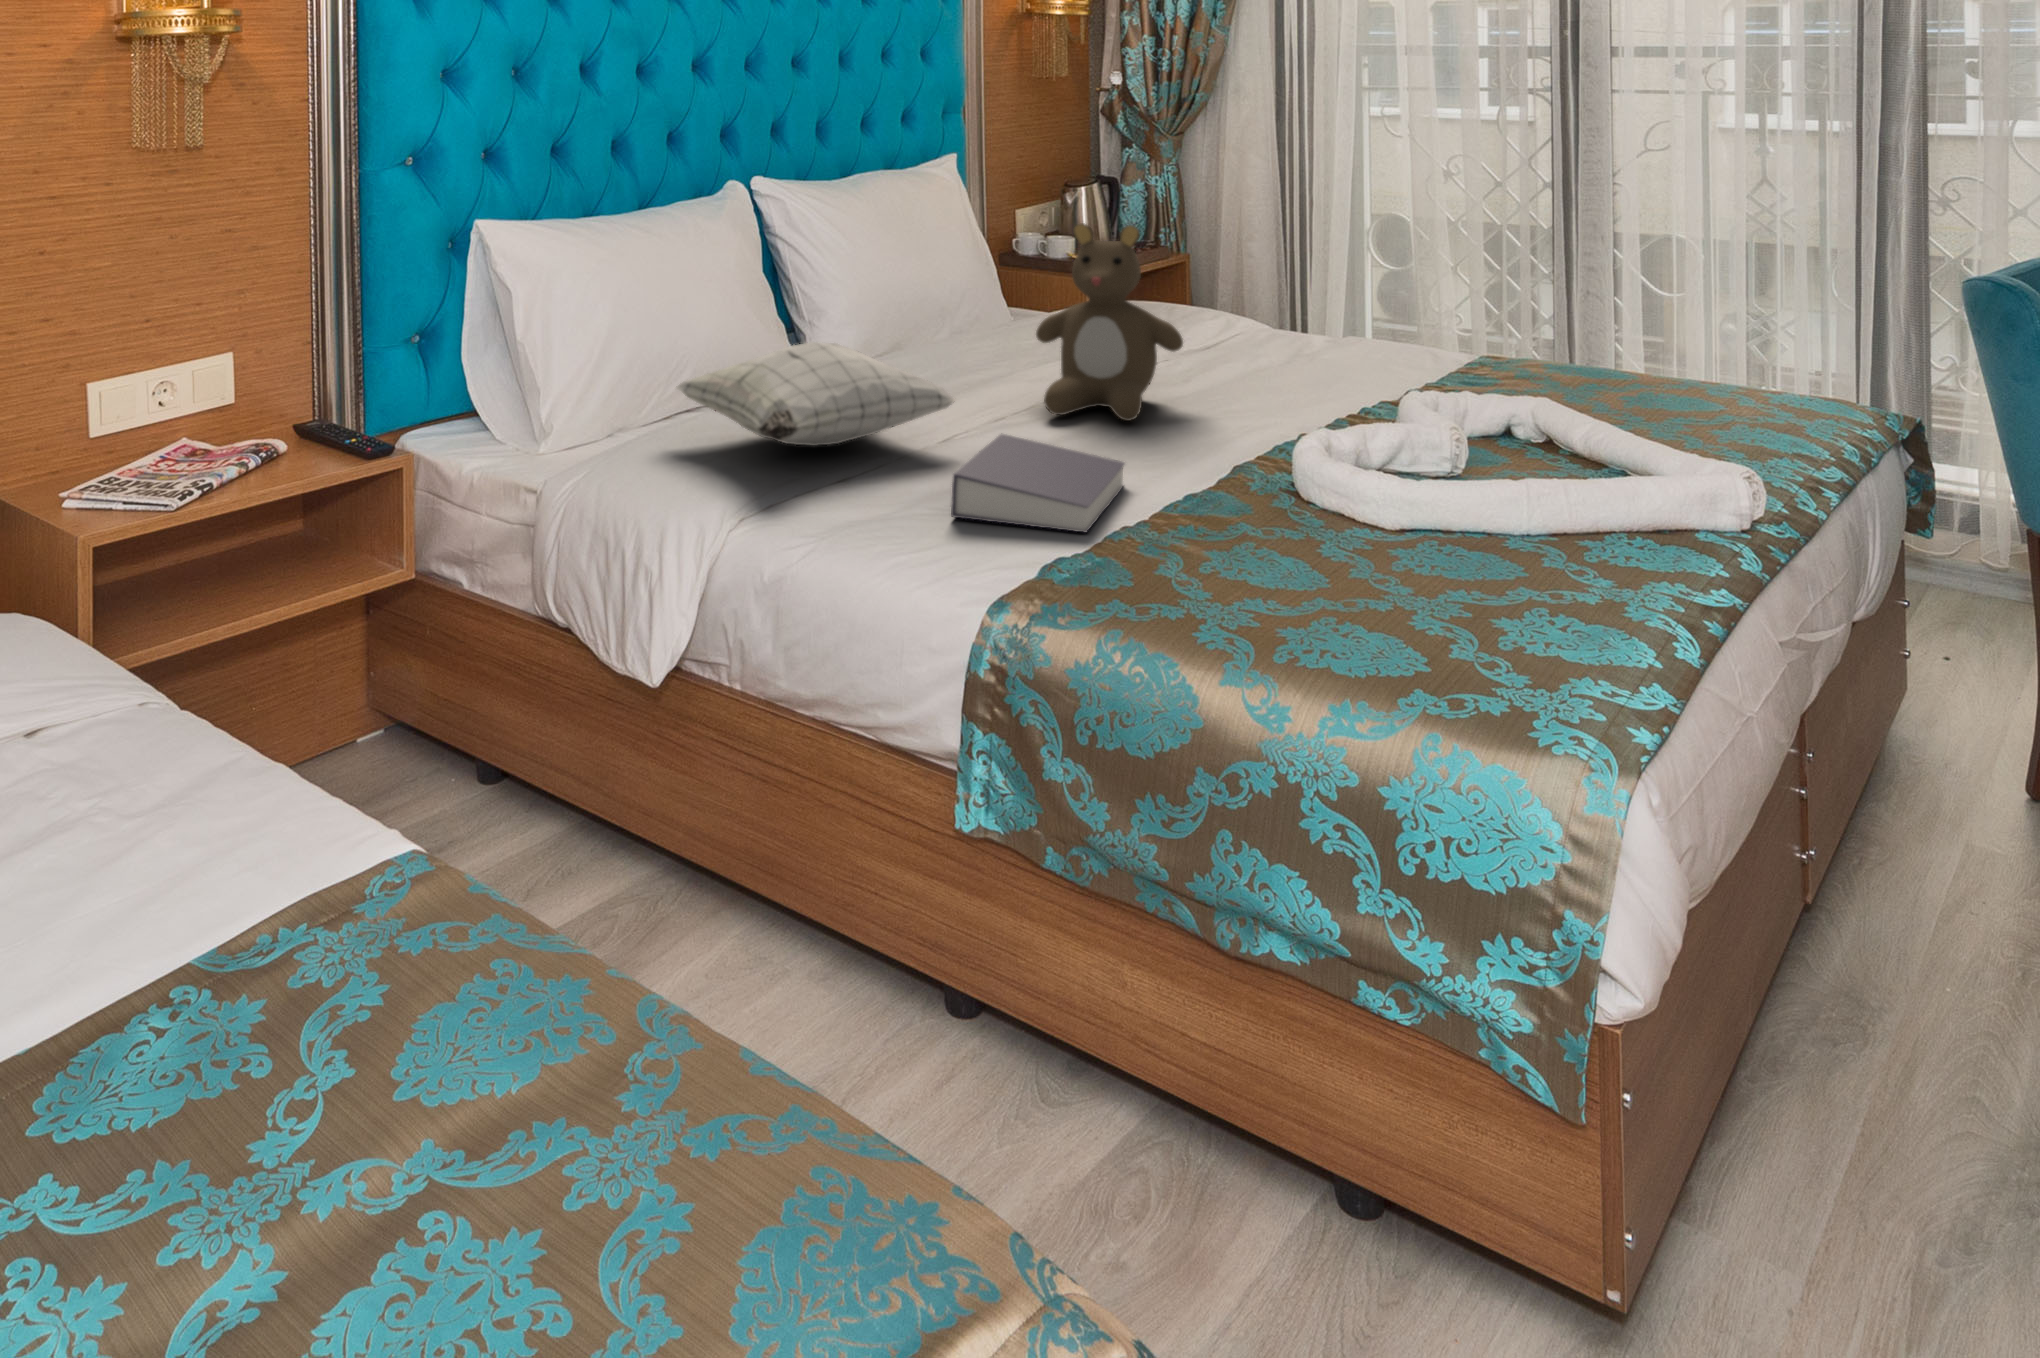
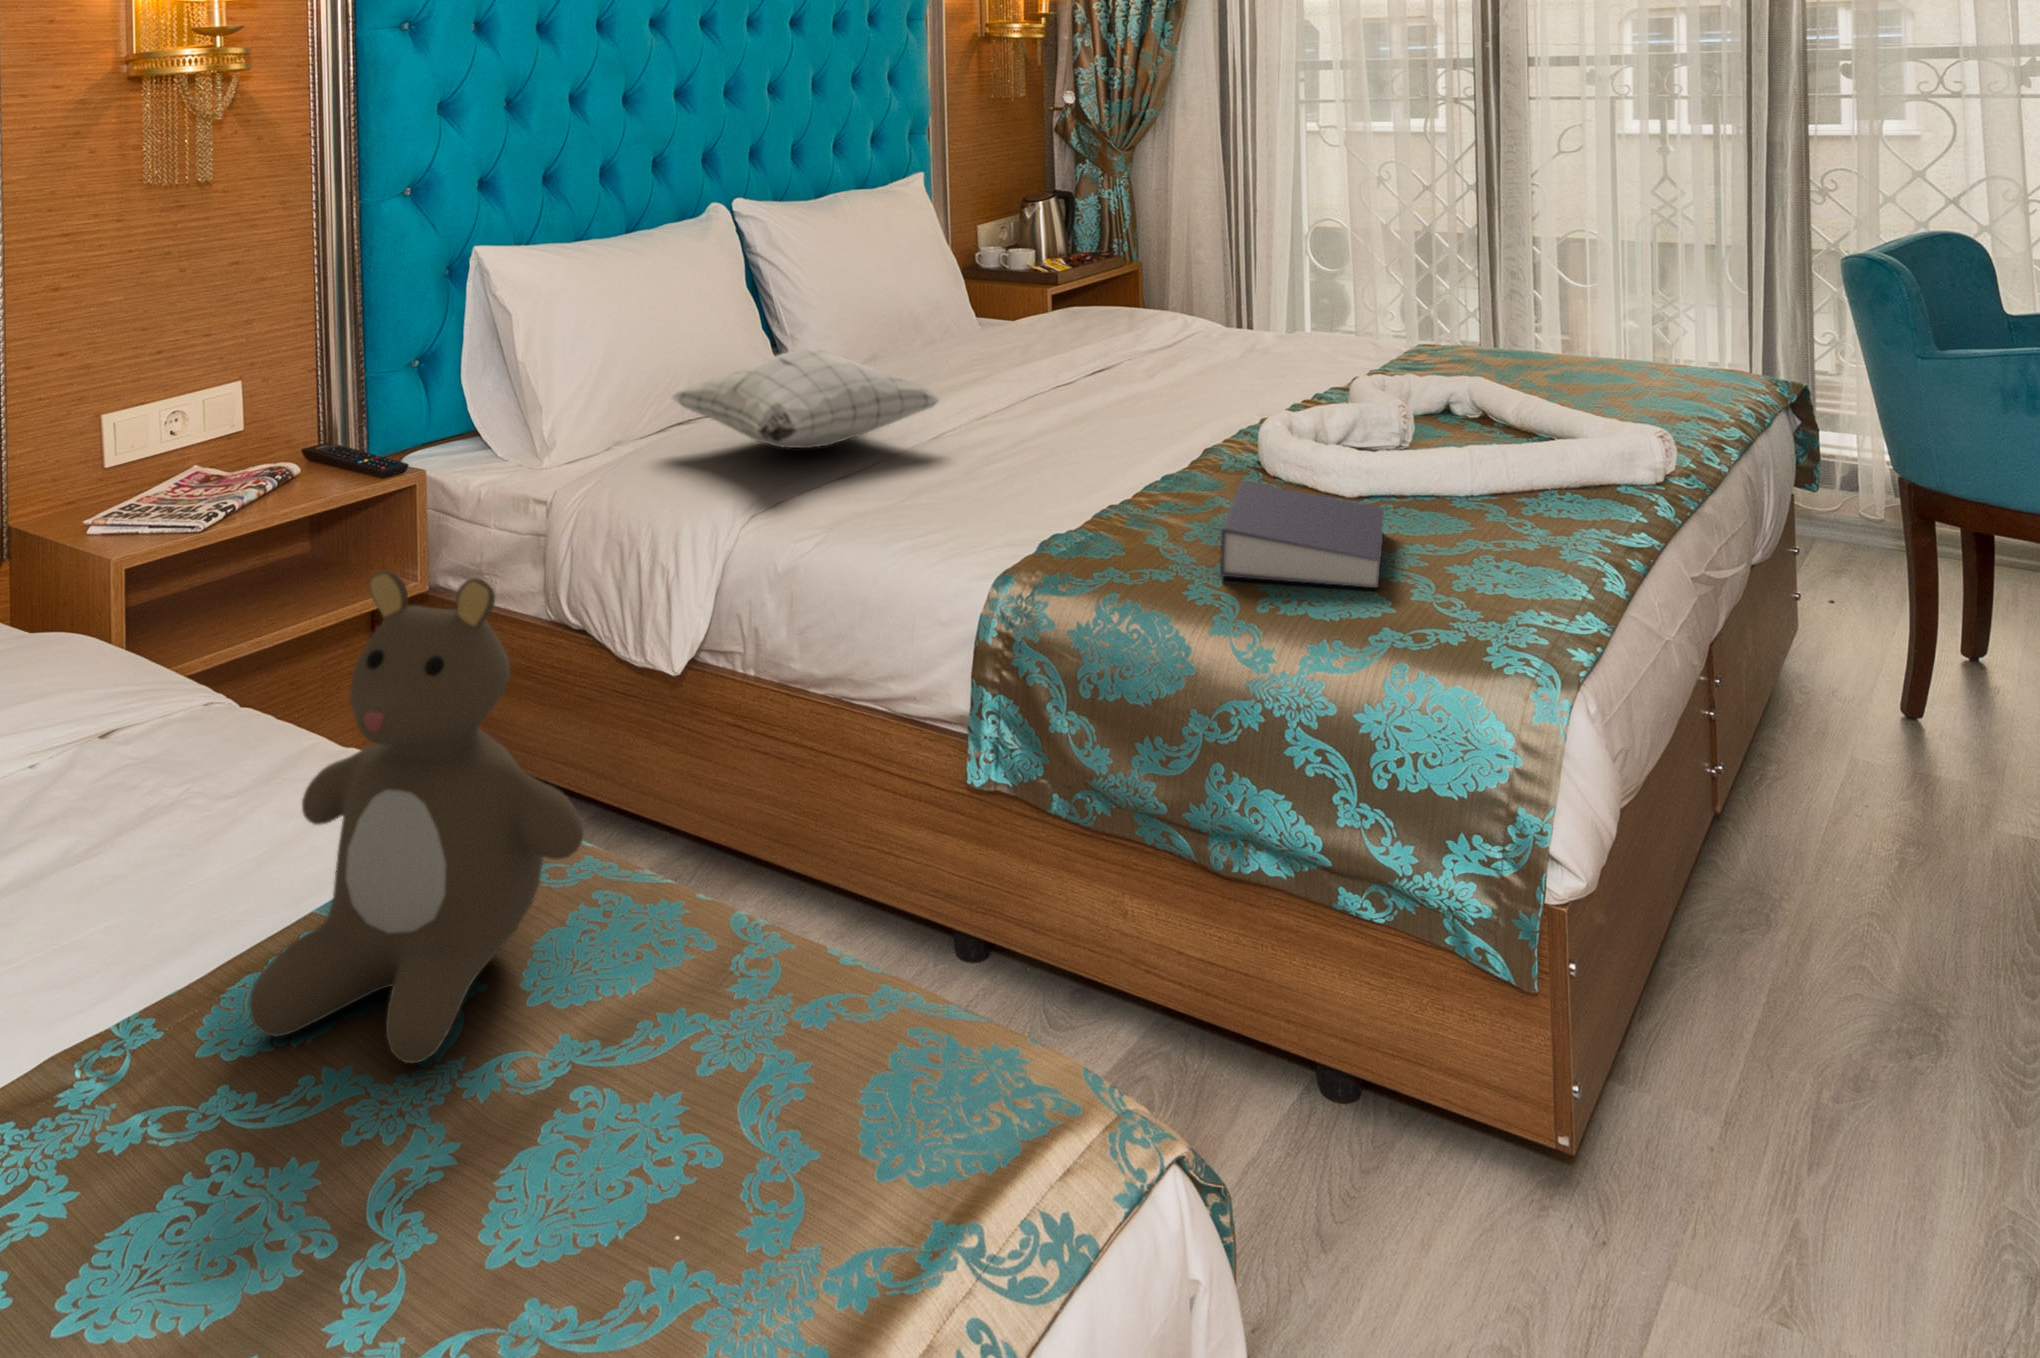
teddy bear: present [1036,223,1183,421] -> present [249,571,583,1063]
book: present [951,434,1125,532] -> present [1220,481,1384,588]

